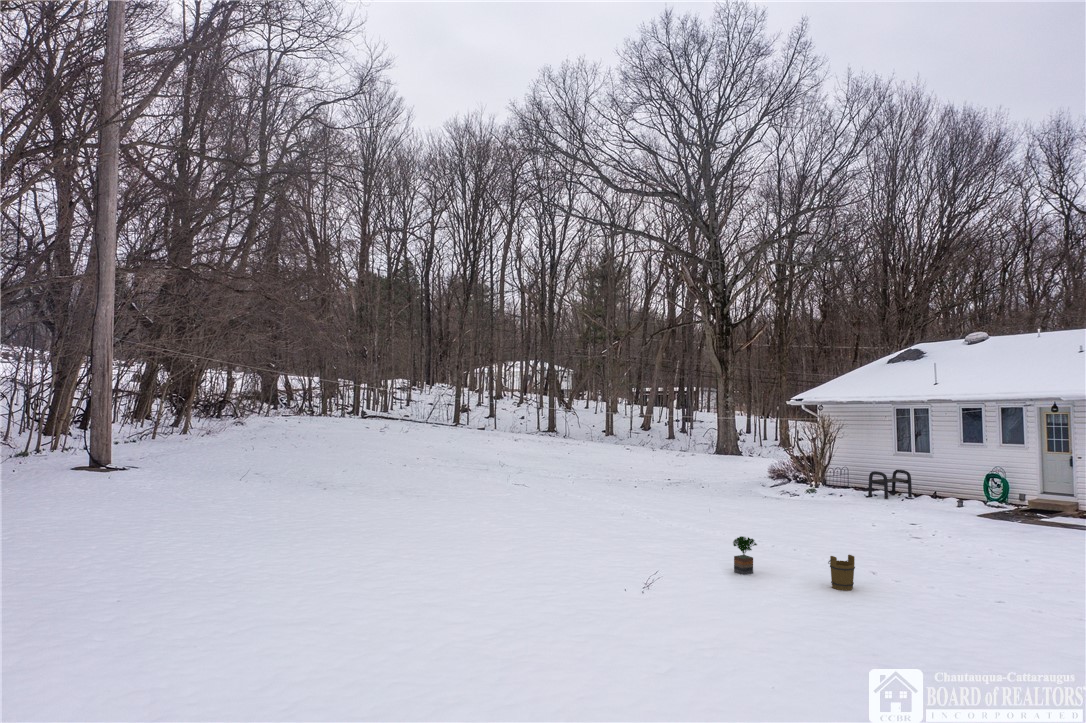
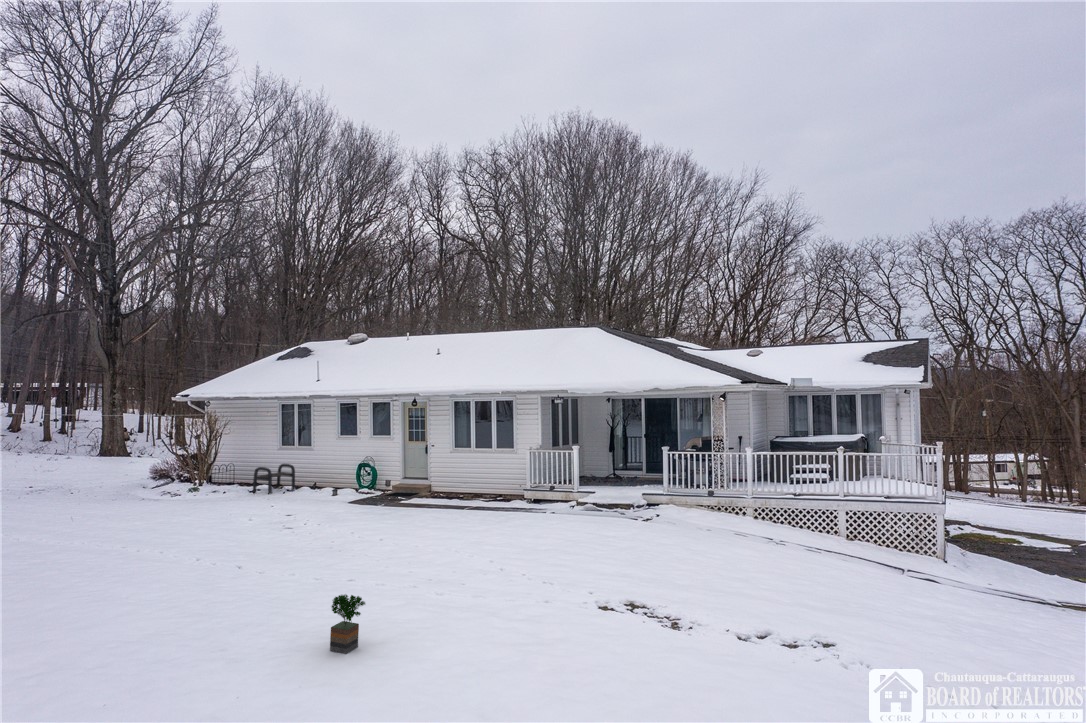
potted tree: present [733,536,757,575] -> present [330,595,365,654]
bucket: present [828,555,855,591] -> none [162,580,196,627]

